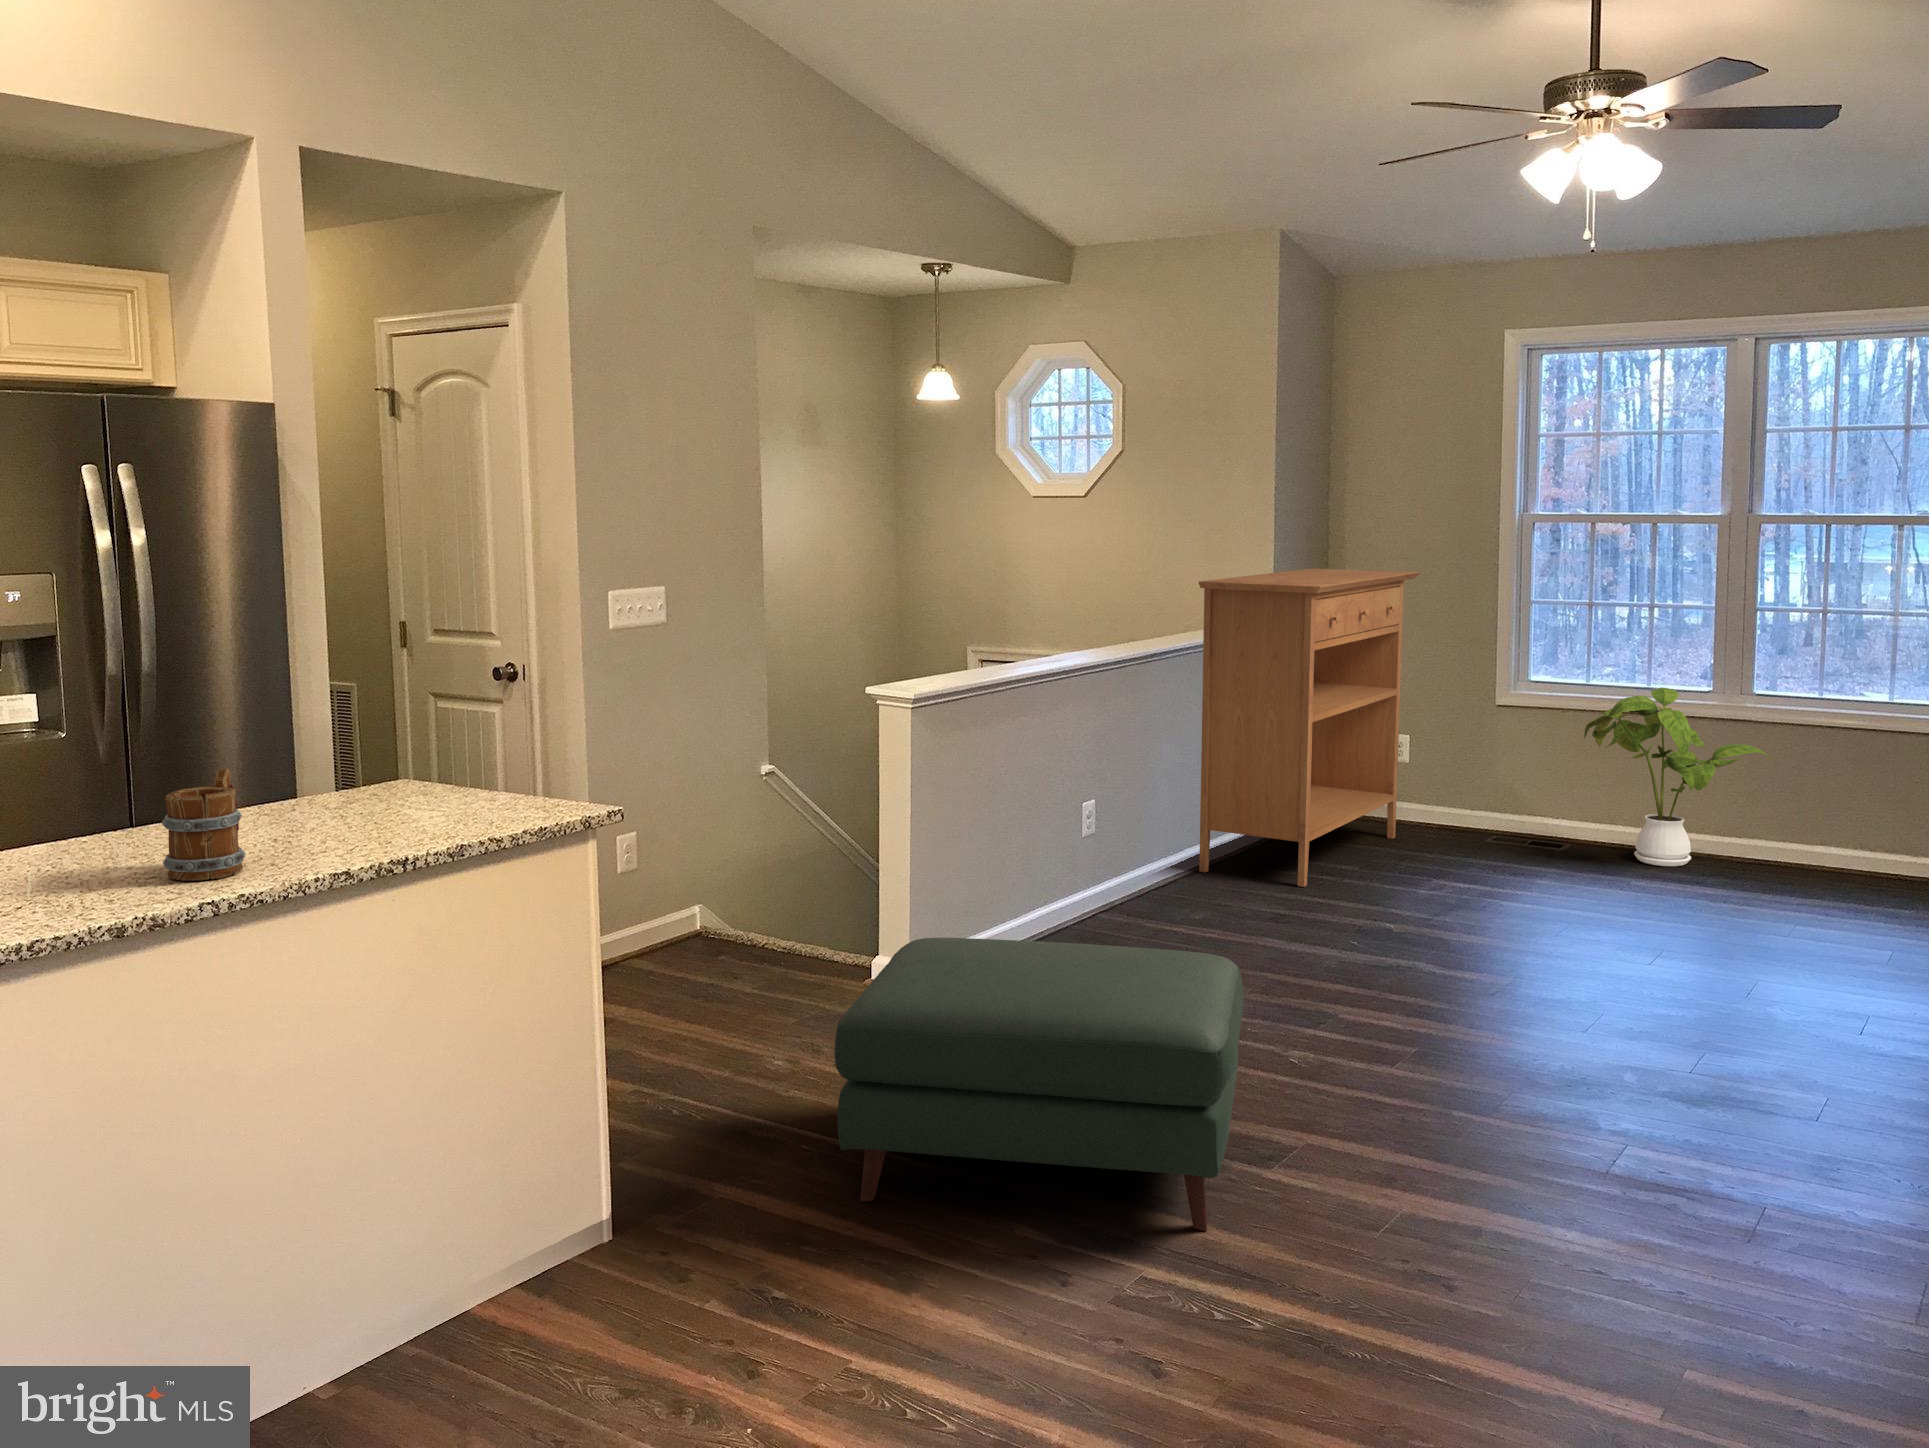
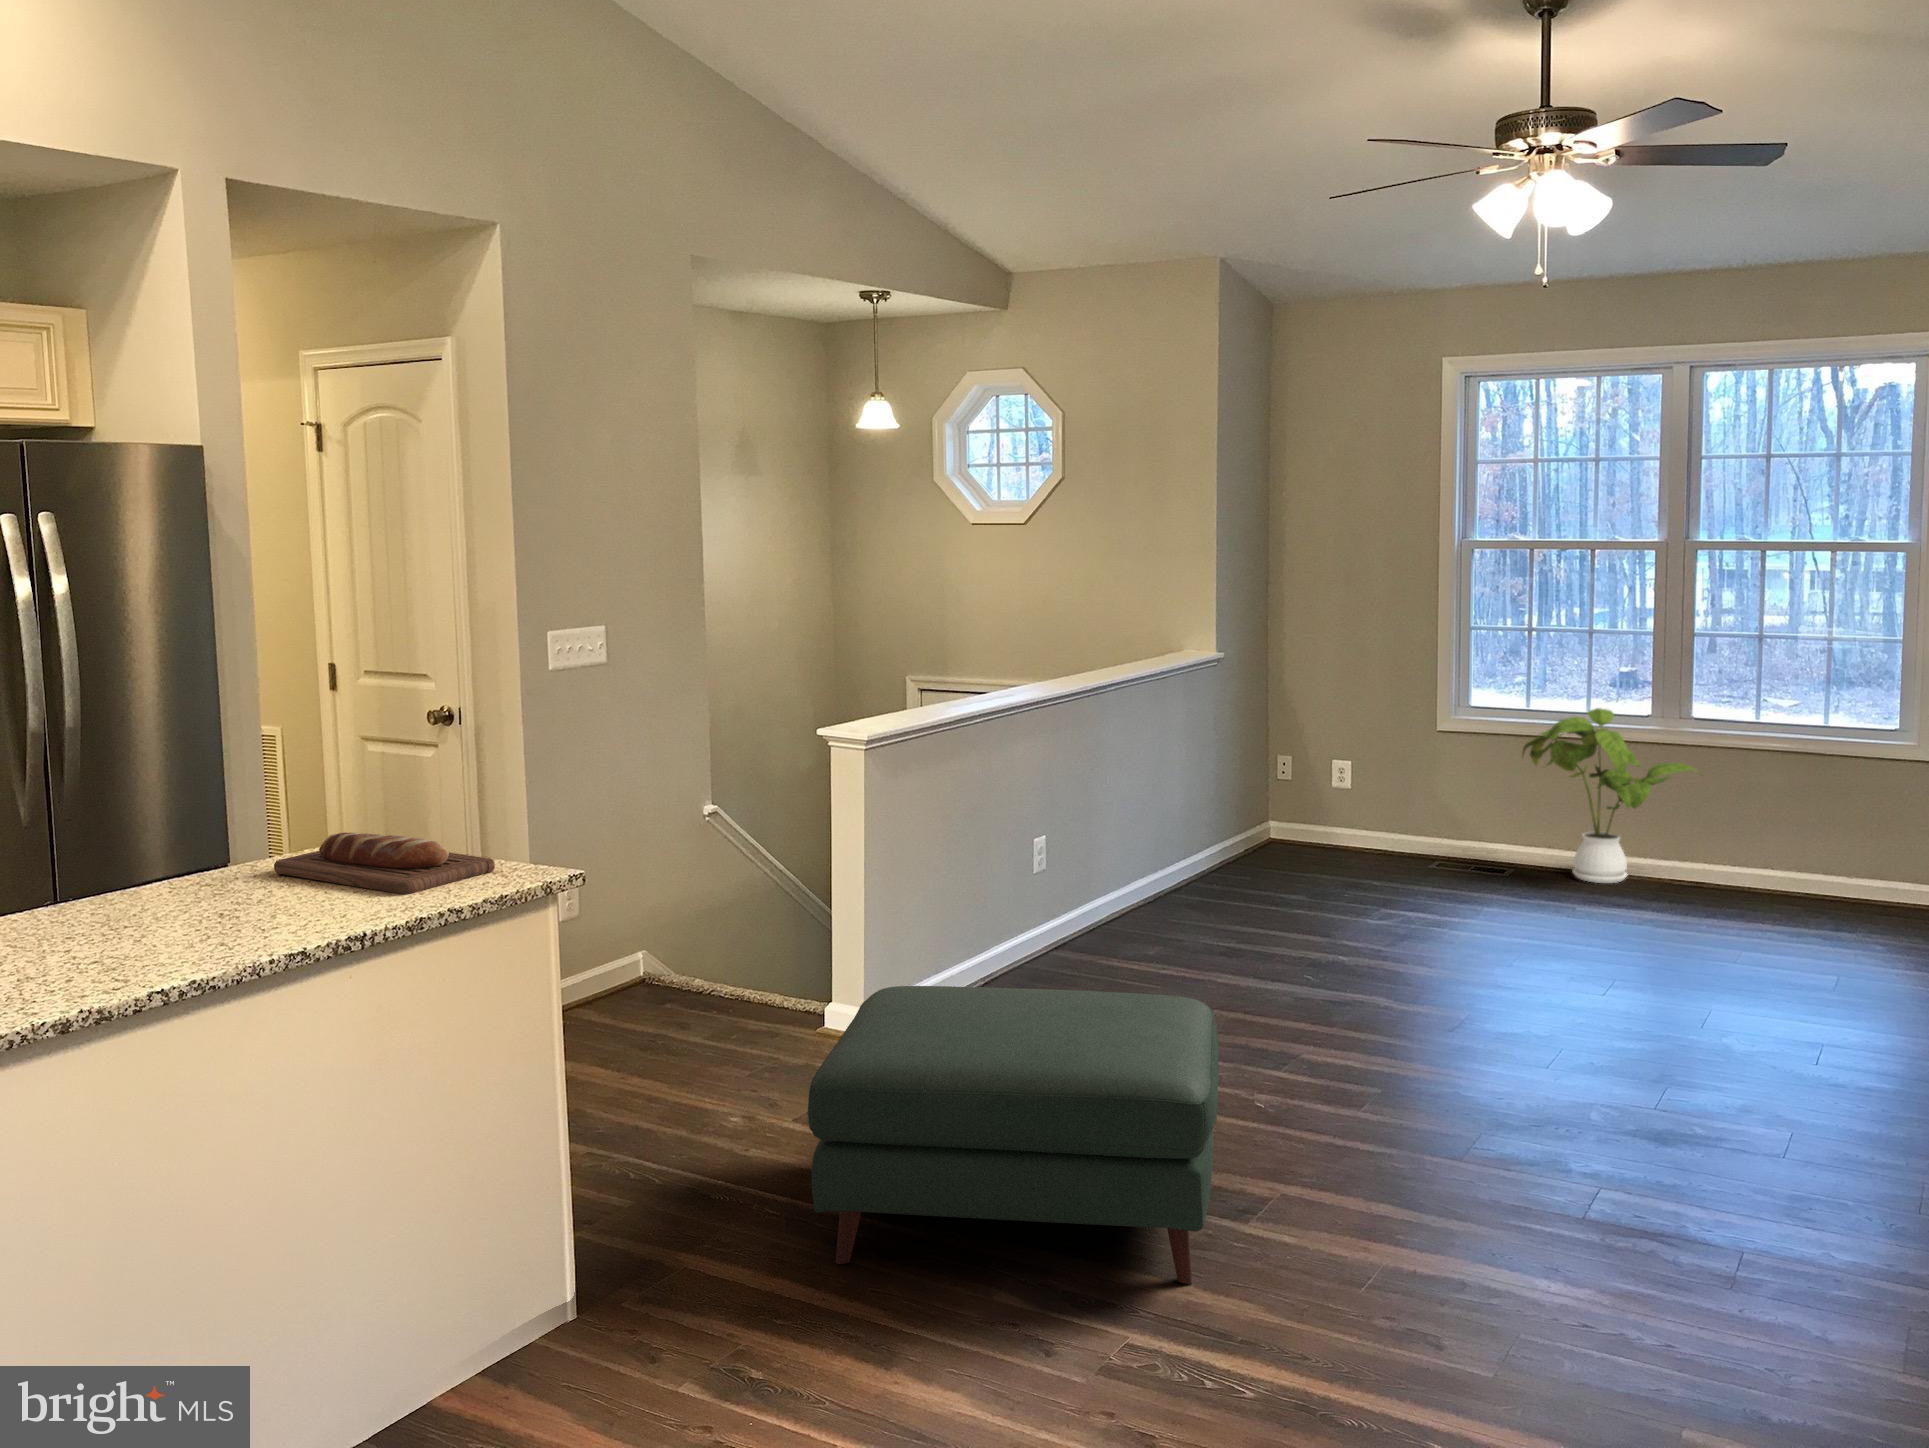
console table: present [1198,568,1421,887] -> none [1144,593,1359,913]
mug: present [162,768,246,881] -> none [104,844,194,966]
bread loaf: none [327,769,534,826] -> present [274,832,495,894]

